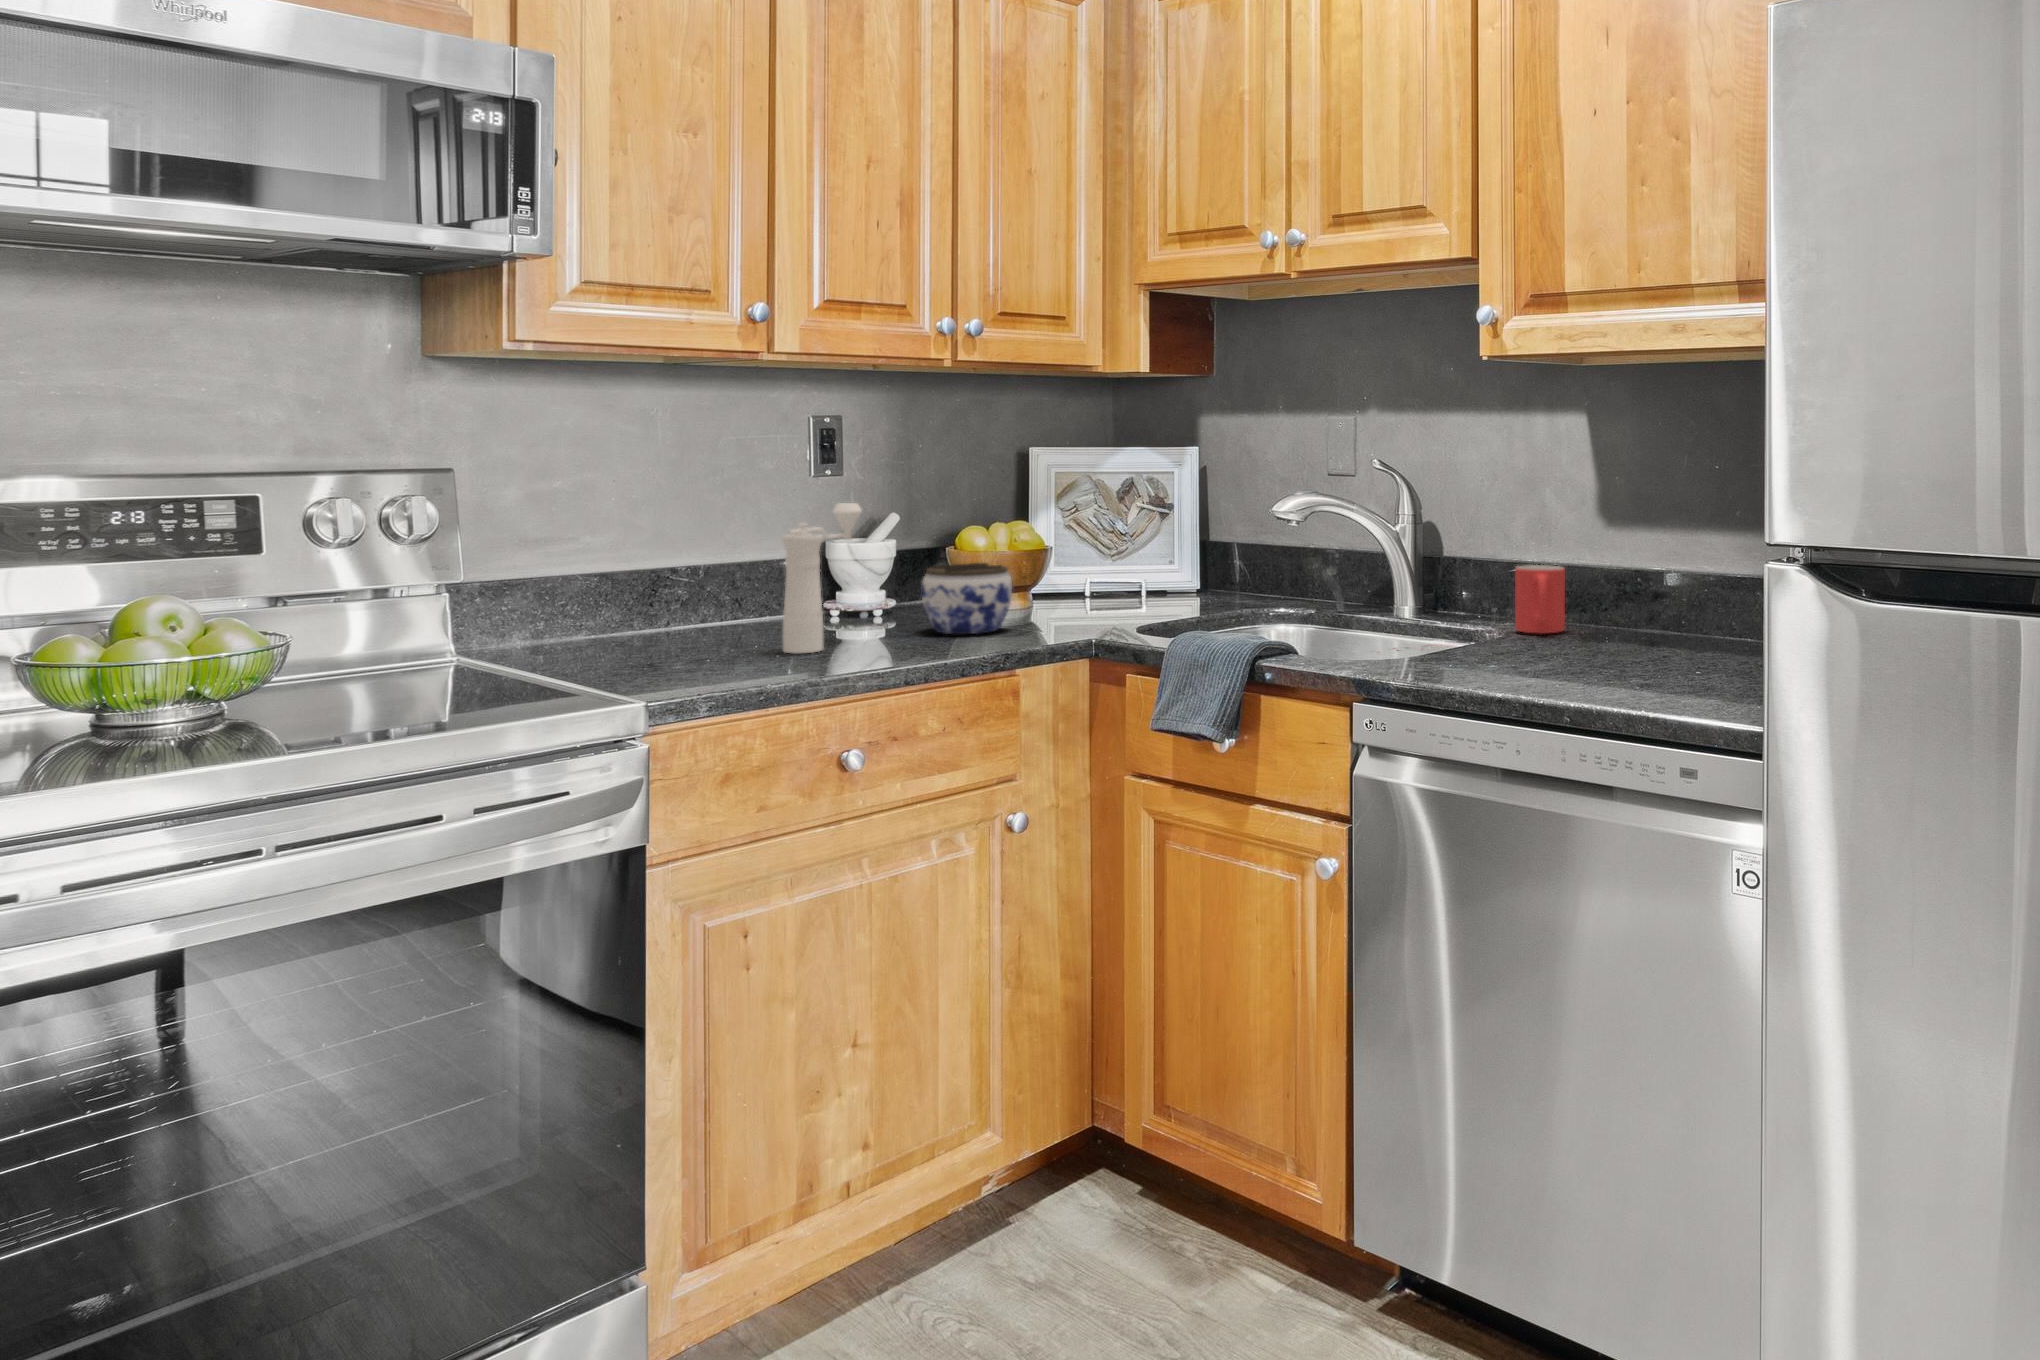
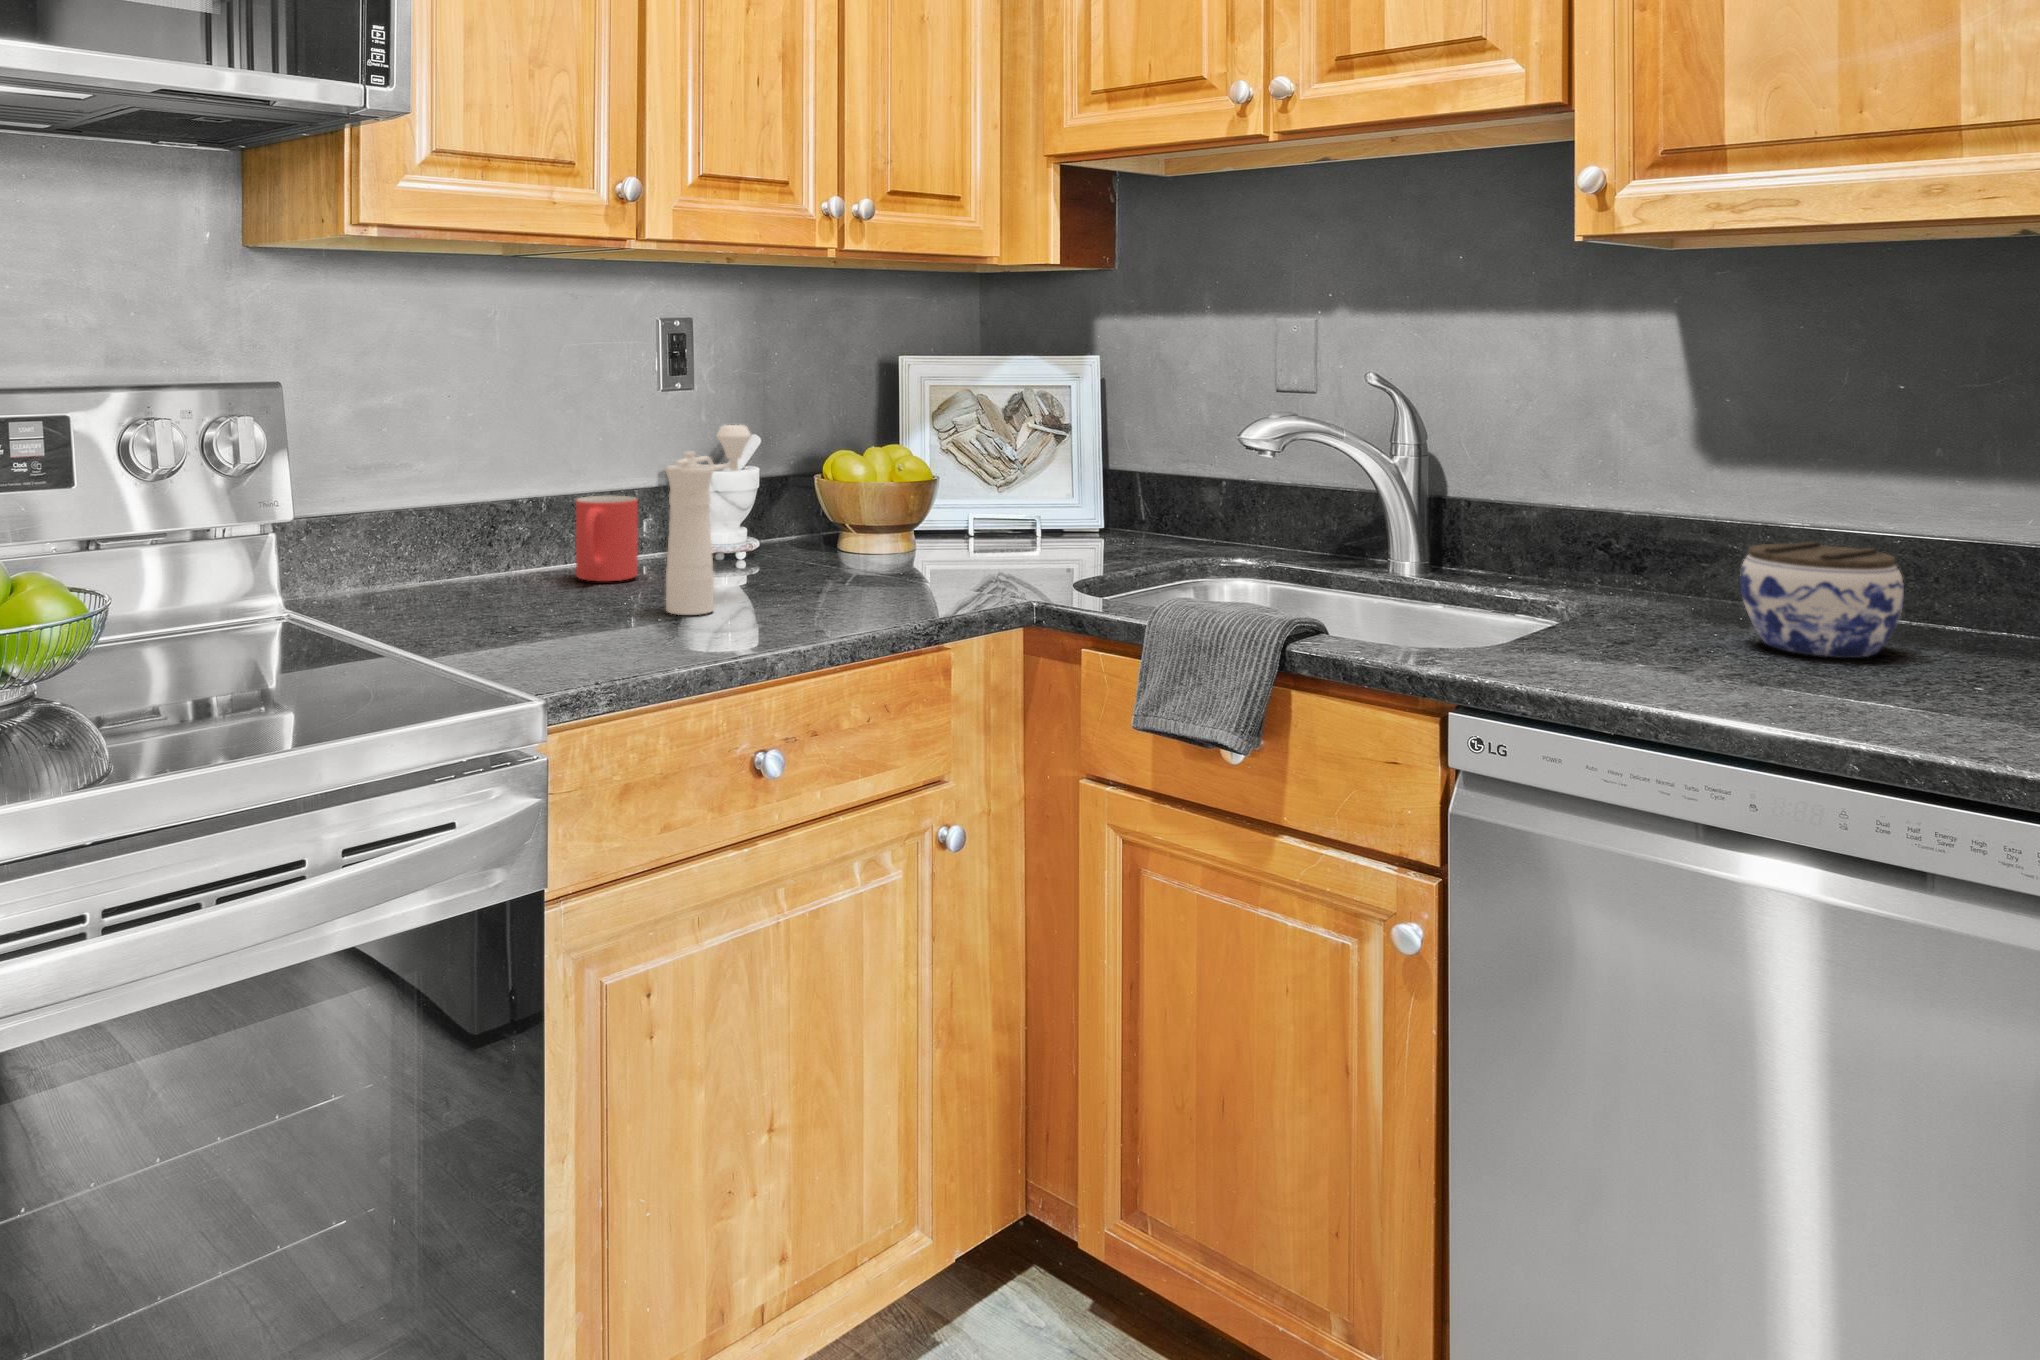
jar: present [921,563,1013,634] -> present [1740,542,1904,658]
mug: present [1515,565,1565,634] -> present [576,496,638,581]

